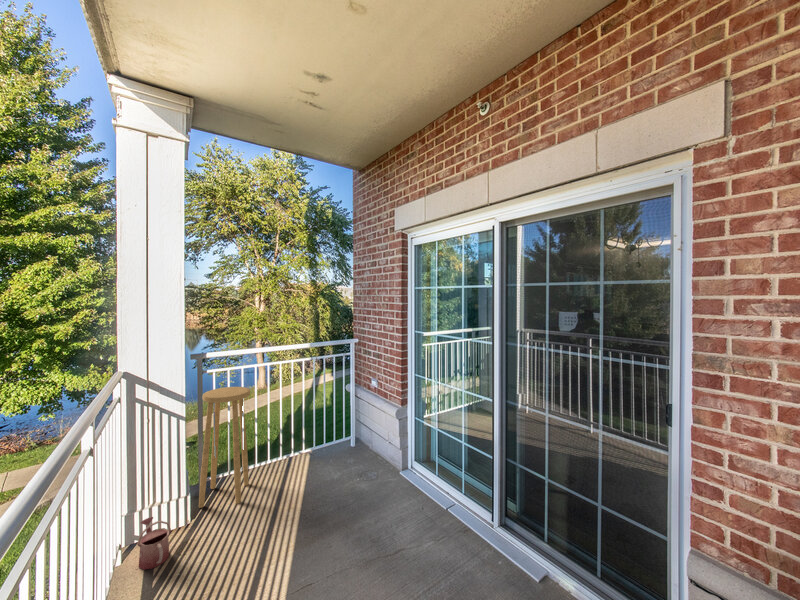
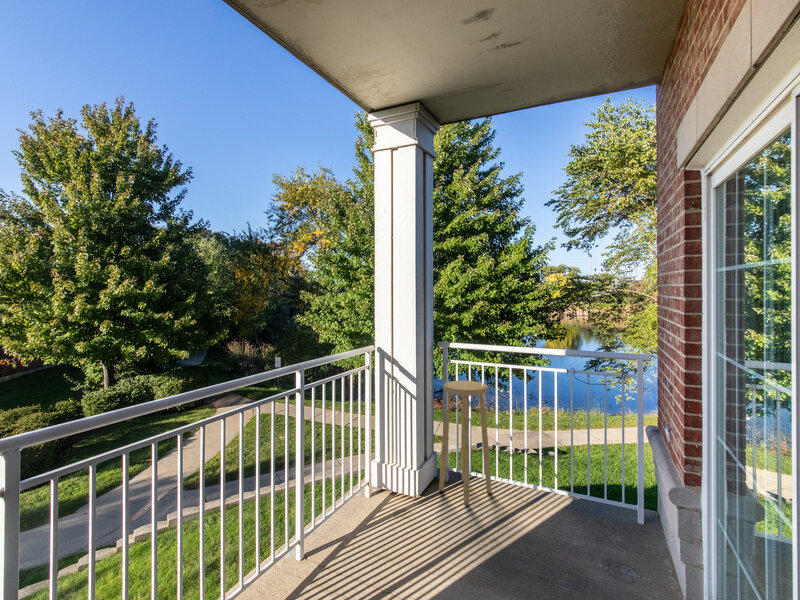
watering can: present [137,517,171,570] -> none [371,473,394,514]

